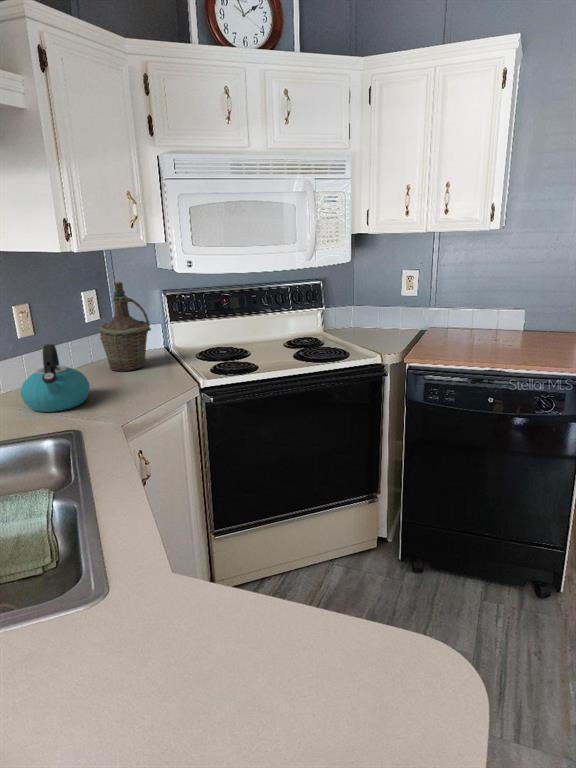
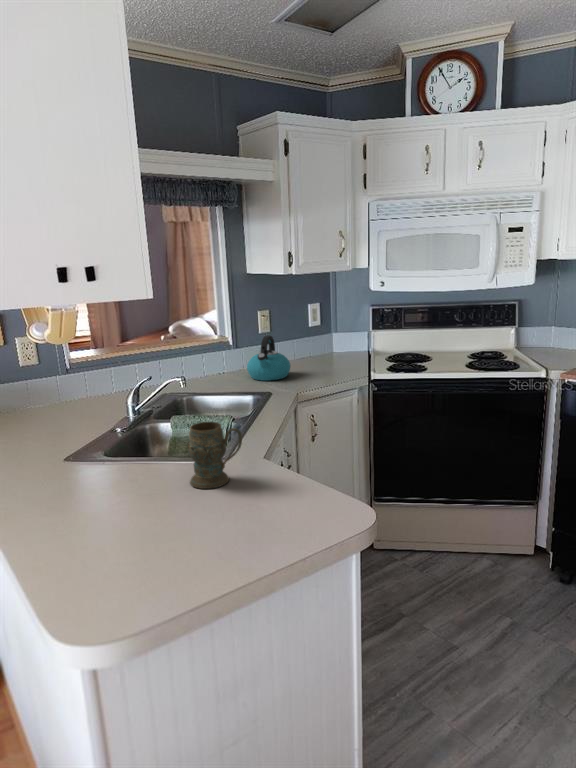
bottle: present [99,282,151,372] -> none [313,296,351,364]
mug: none [69,560,190,716] -> present [188,422,242,489]

